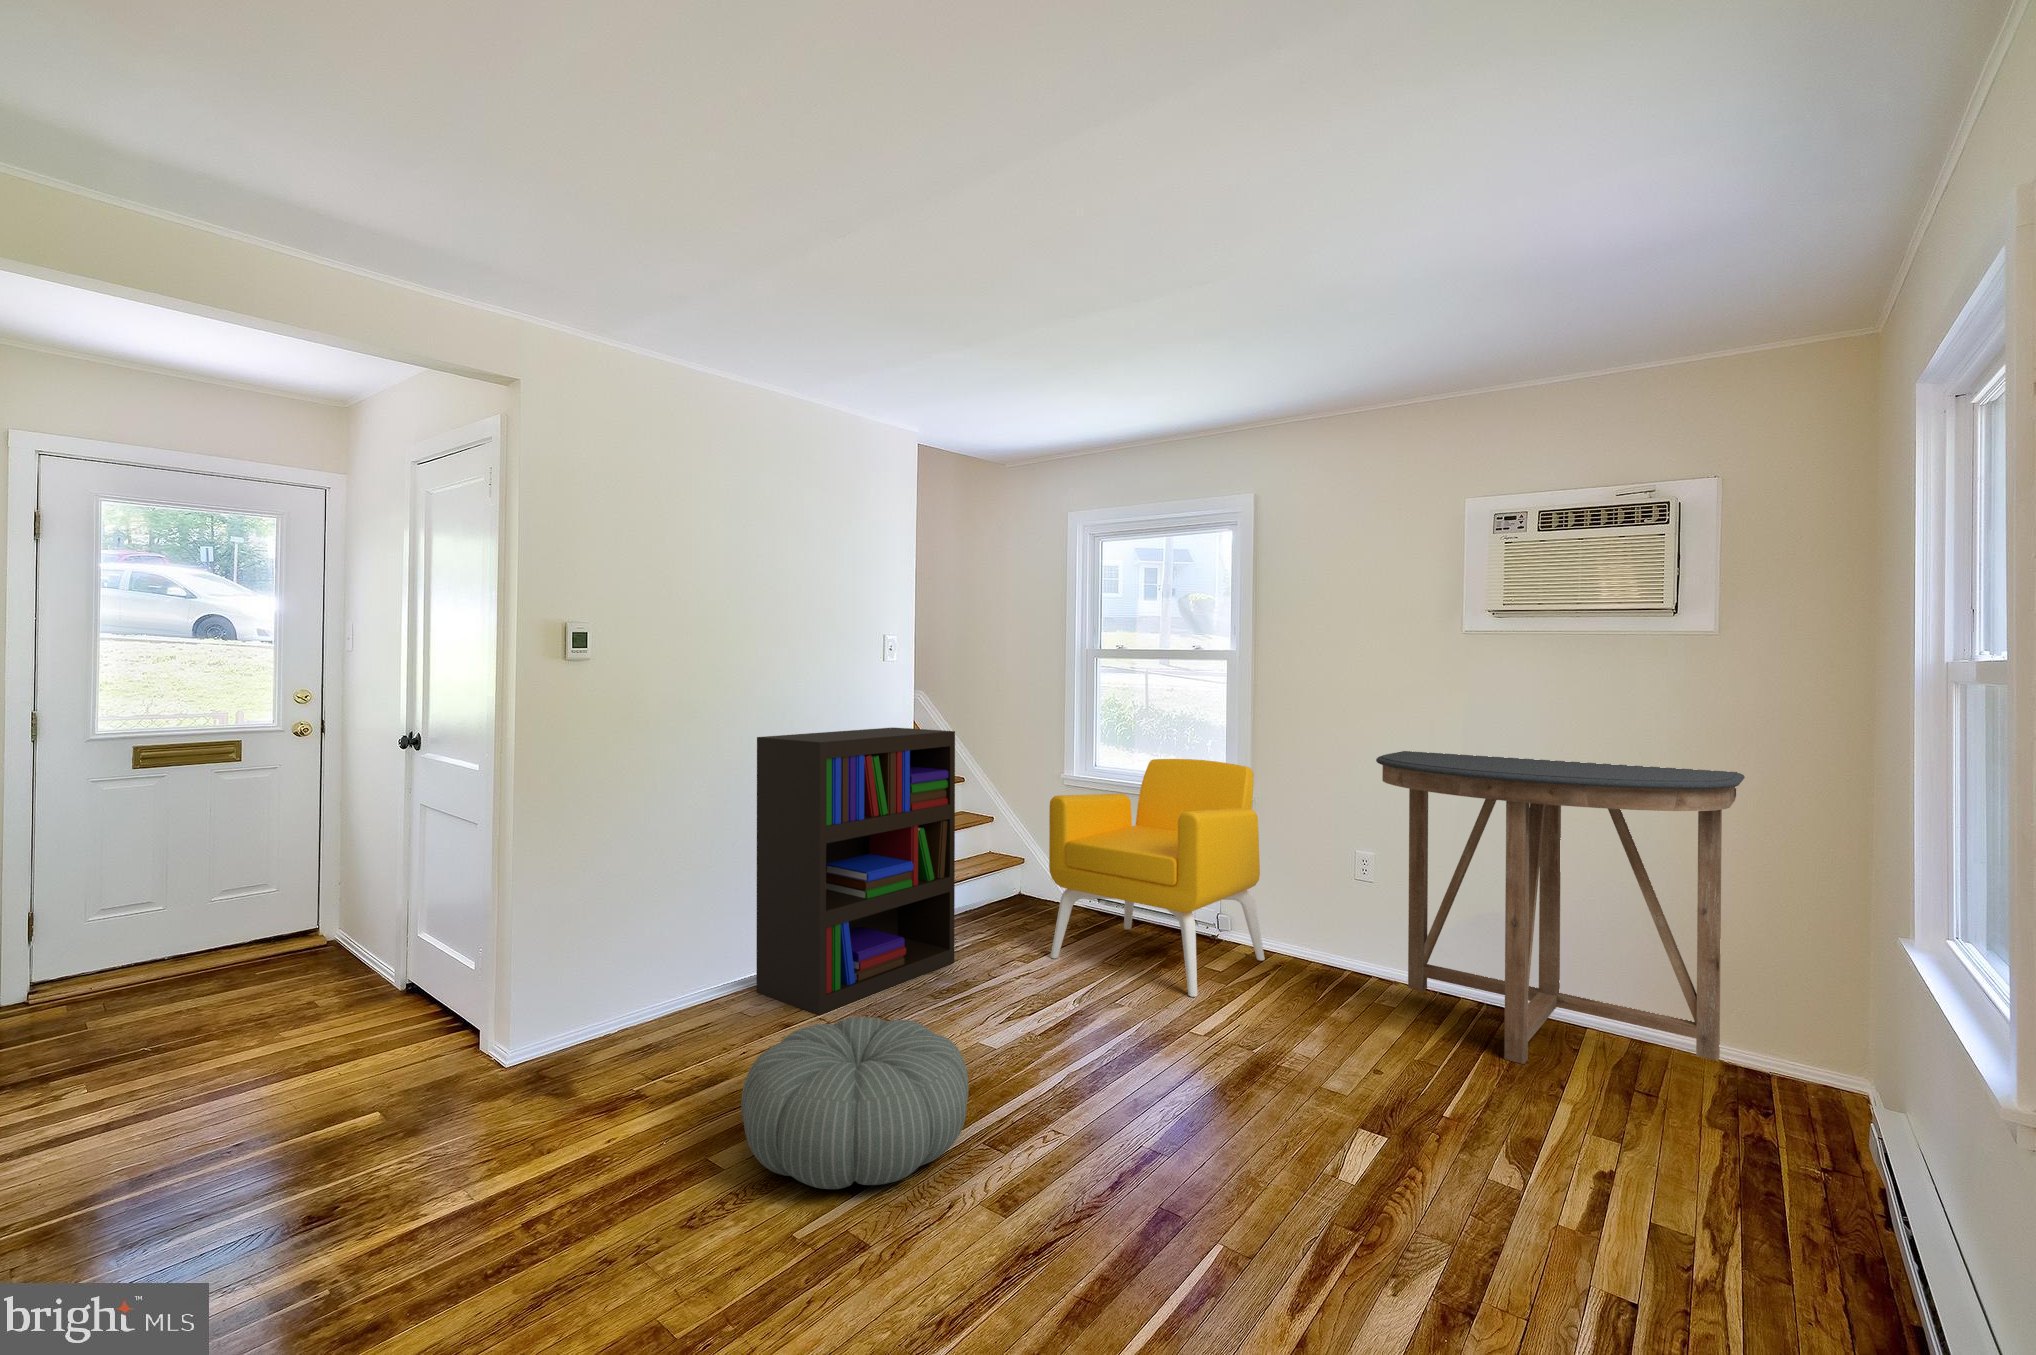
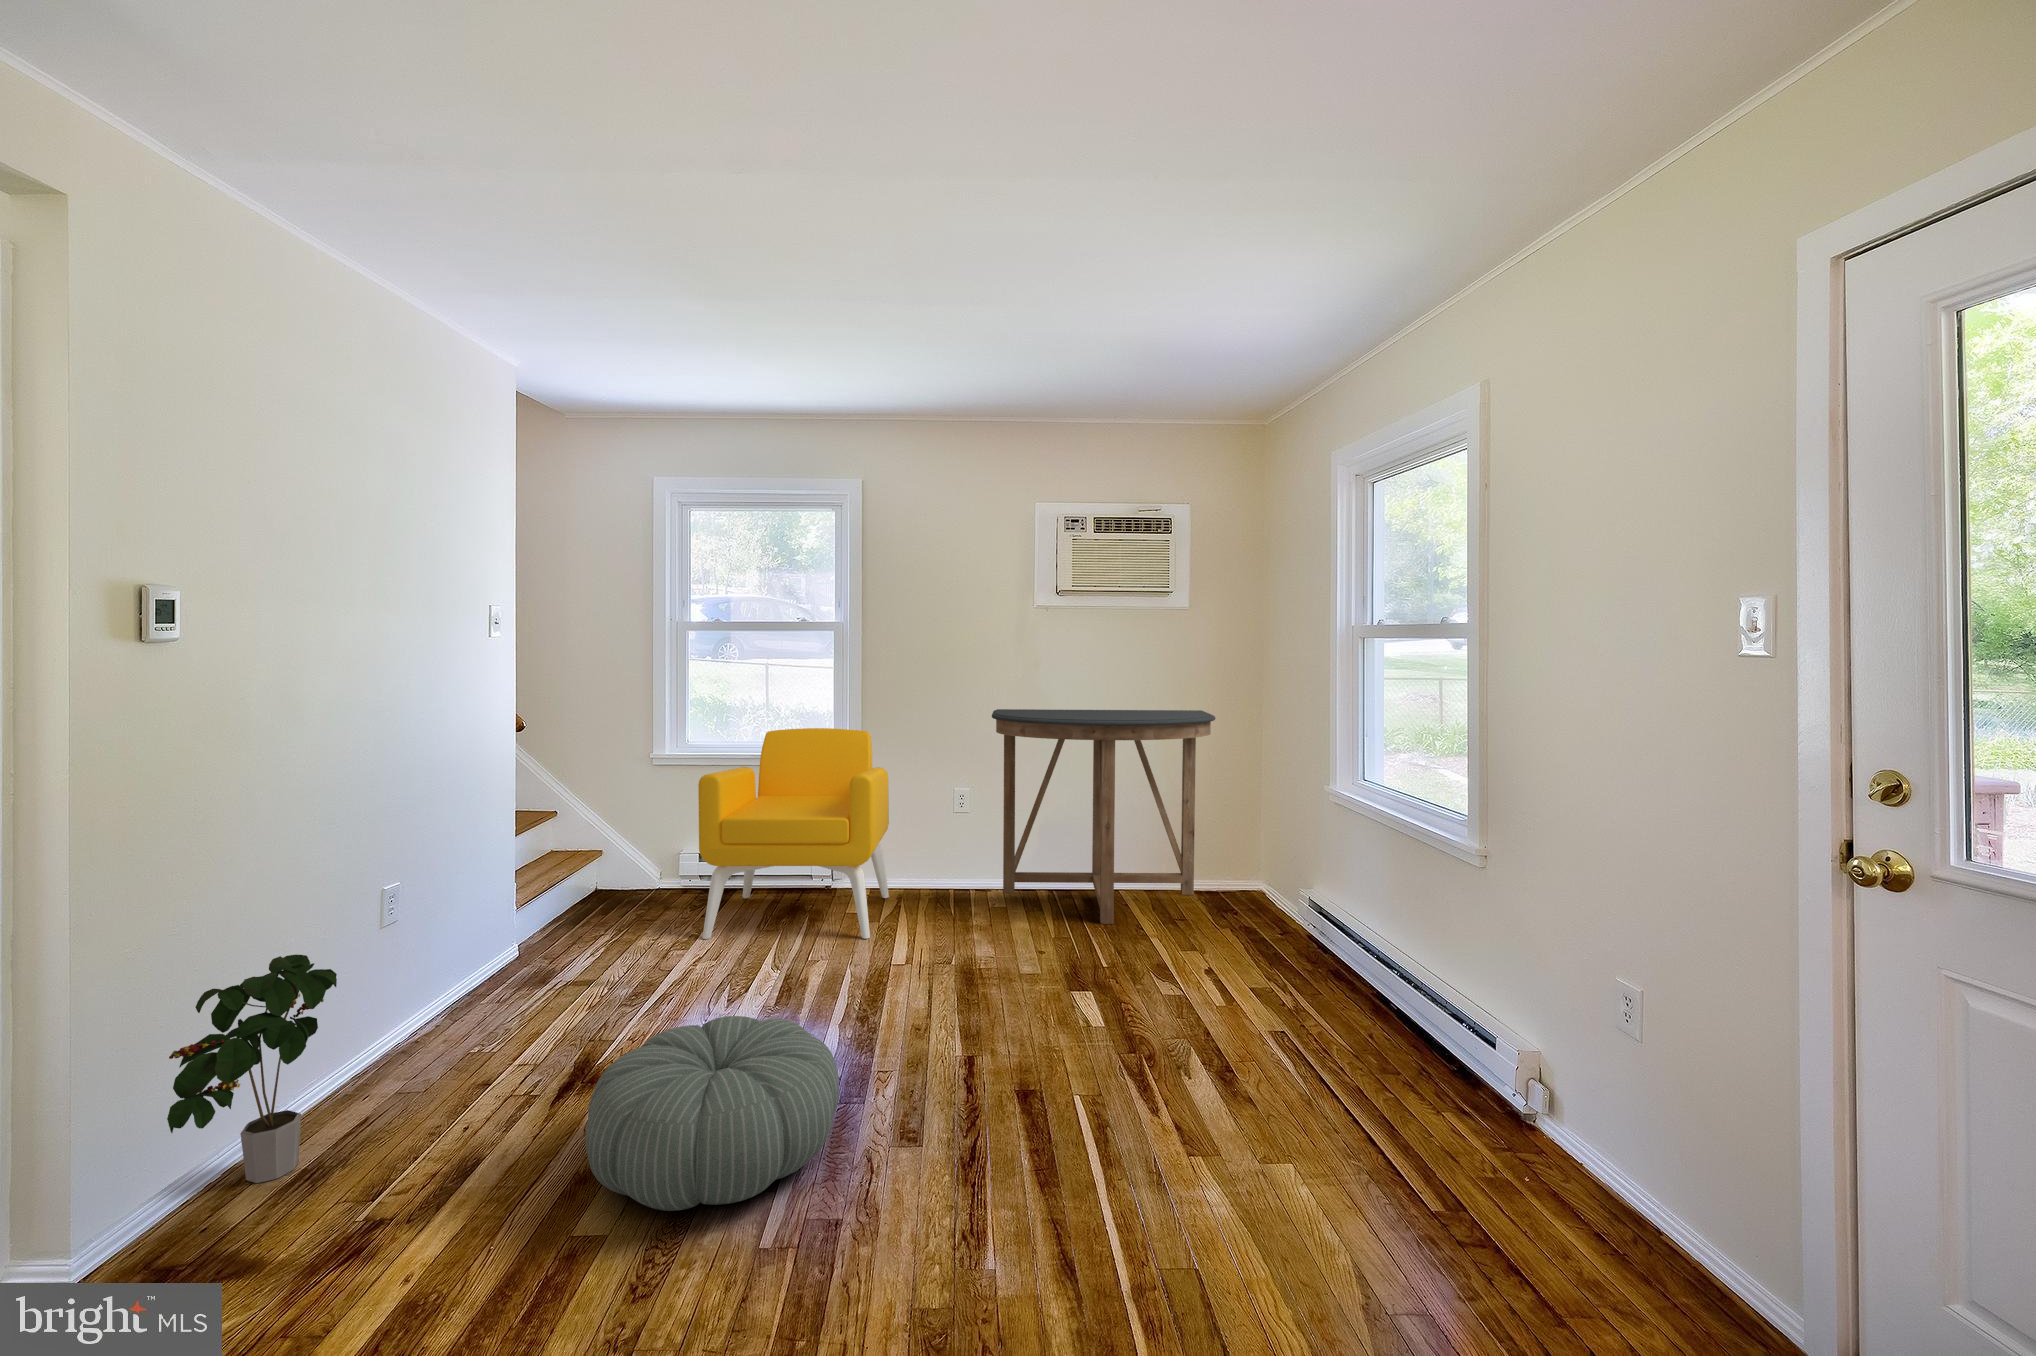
bookshelf: present [756,727,955,1015] -> none [368,715,605,1067]
potted plant: none [571,888,704,1046] -> present [167,955,337,1183]

